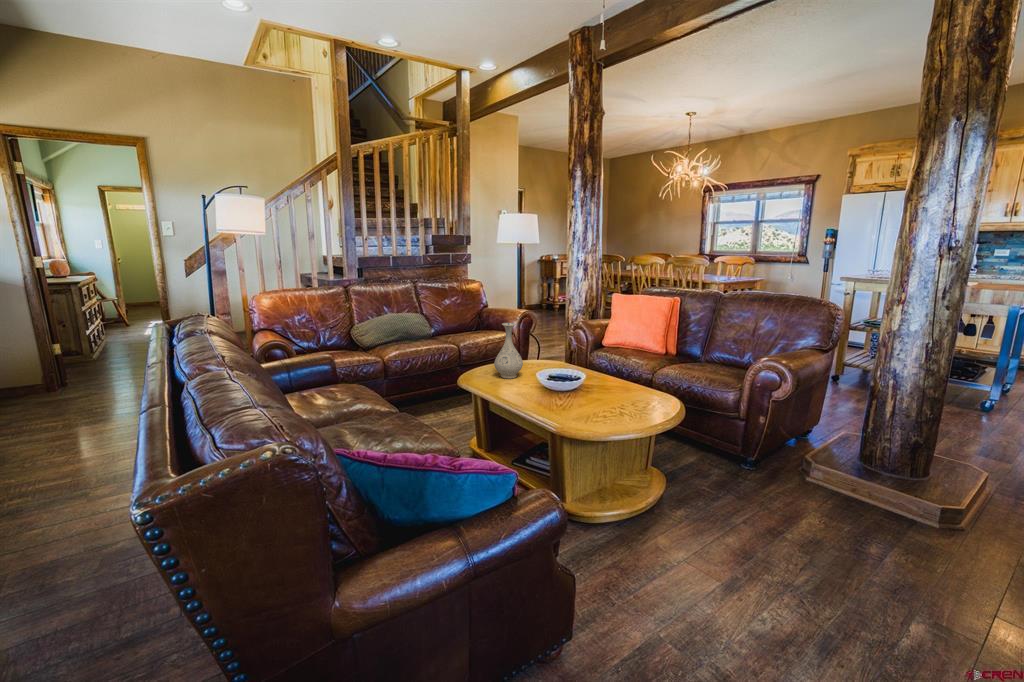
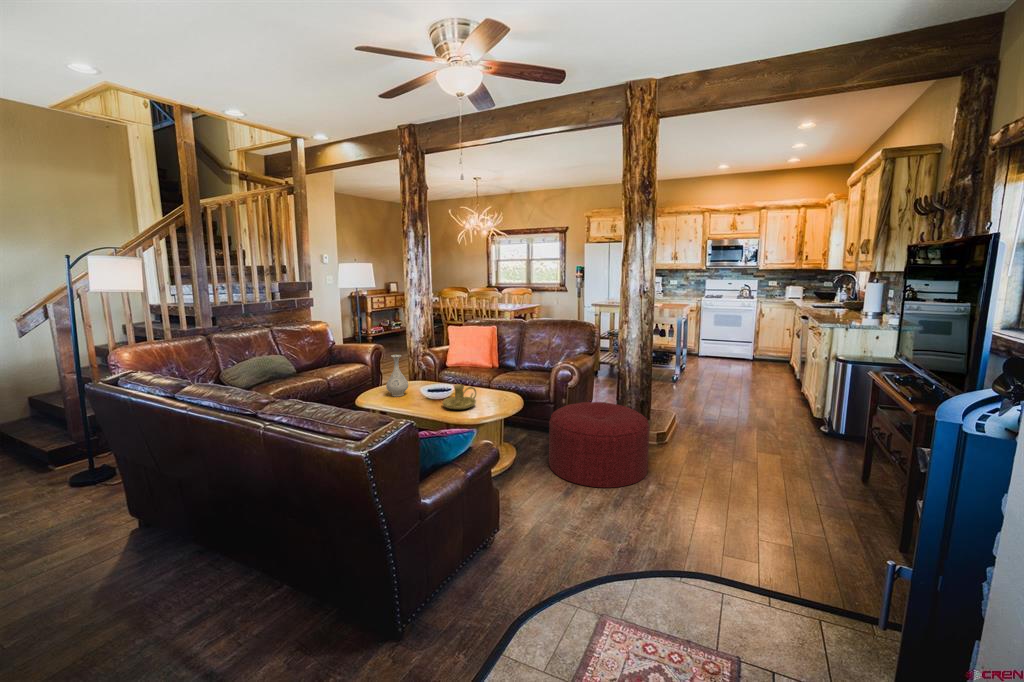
candle holder: none [550,374,606,412] -> present [443,384,476,409]
ottoman: none [713,431,932,610] -> present [549,402,650,488]

